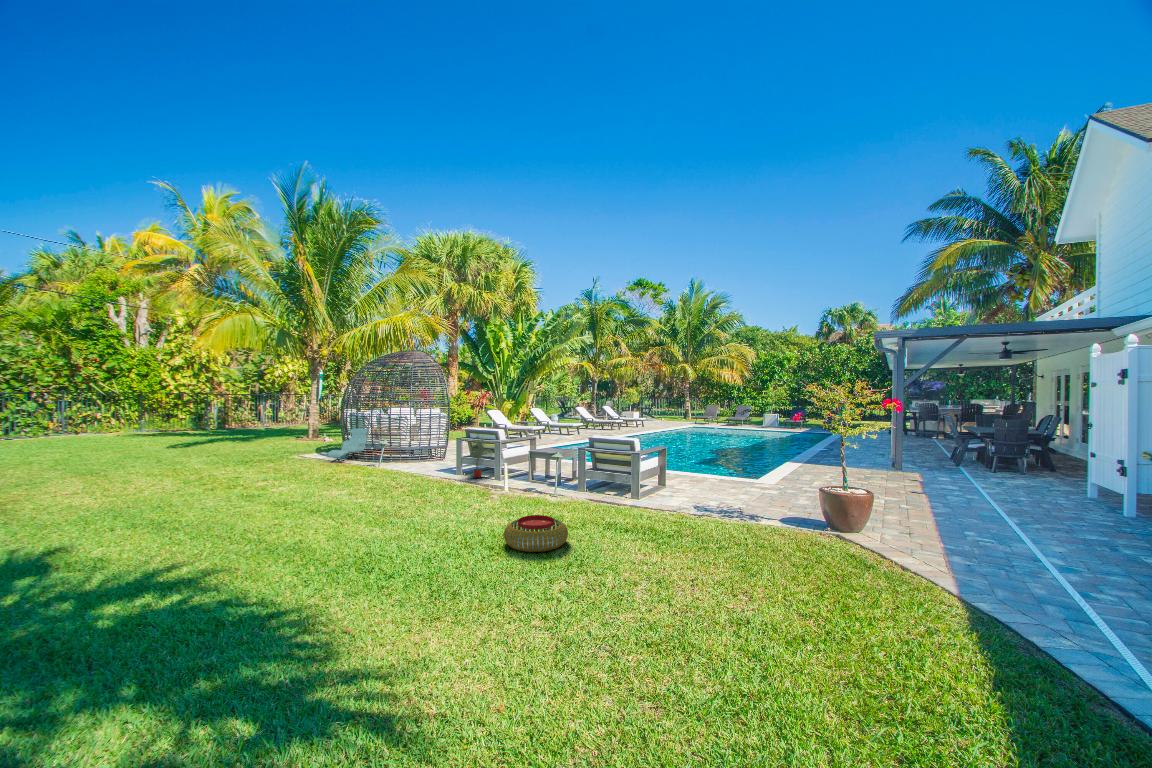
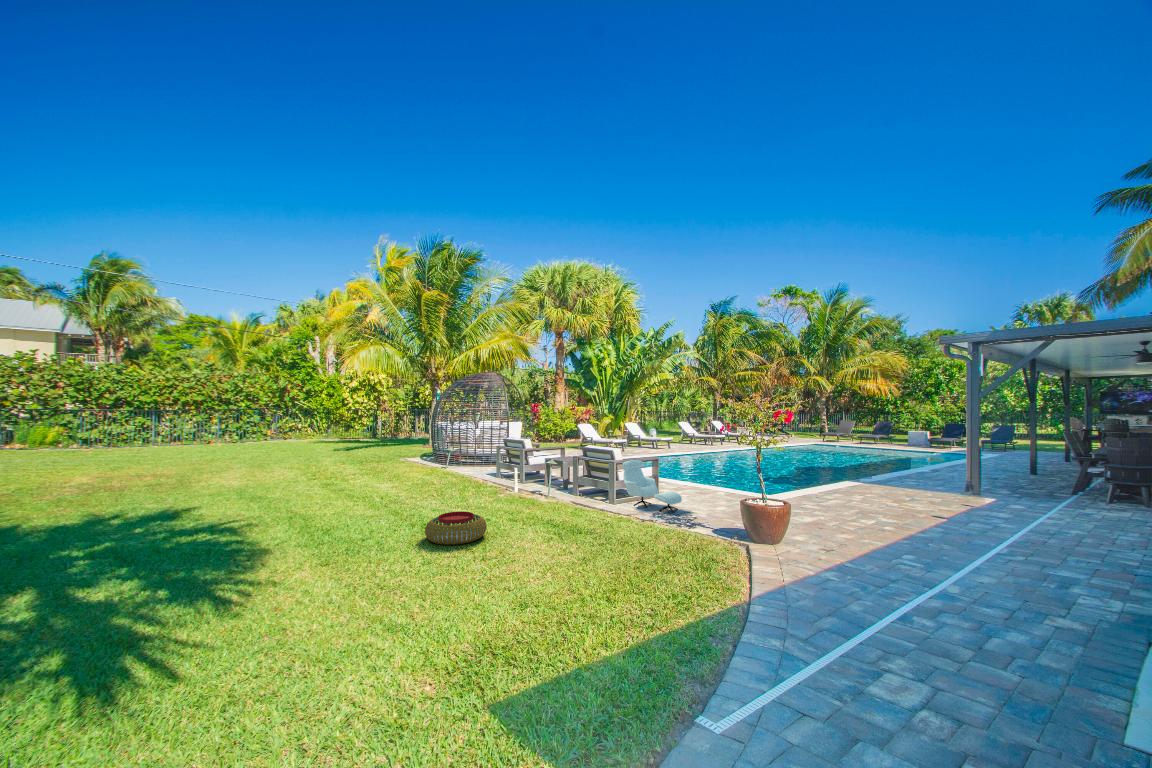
armchair: present [328,428,367,463] -> present [622,460,682,513]
potted tree: present [471,436,492,478] -> none [496,441,517,482]

